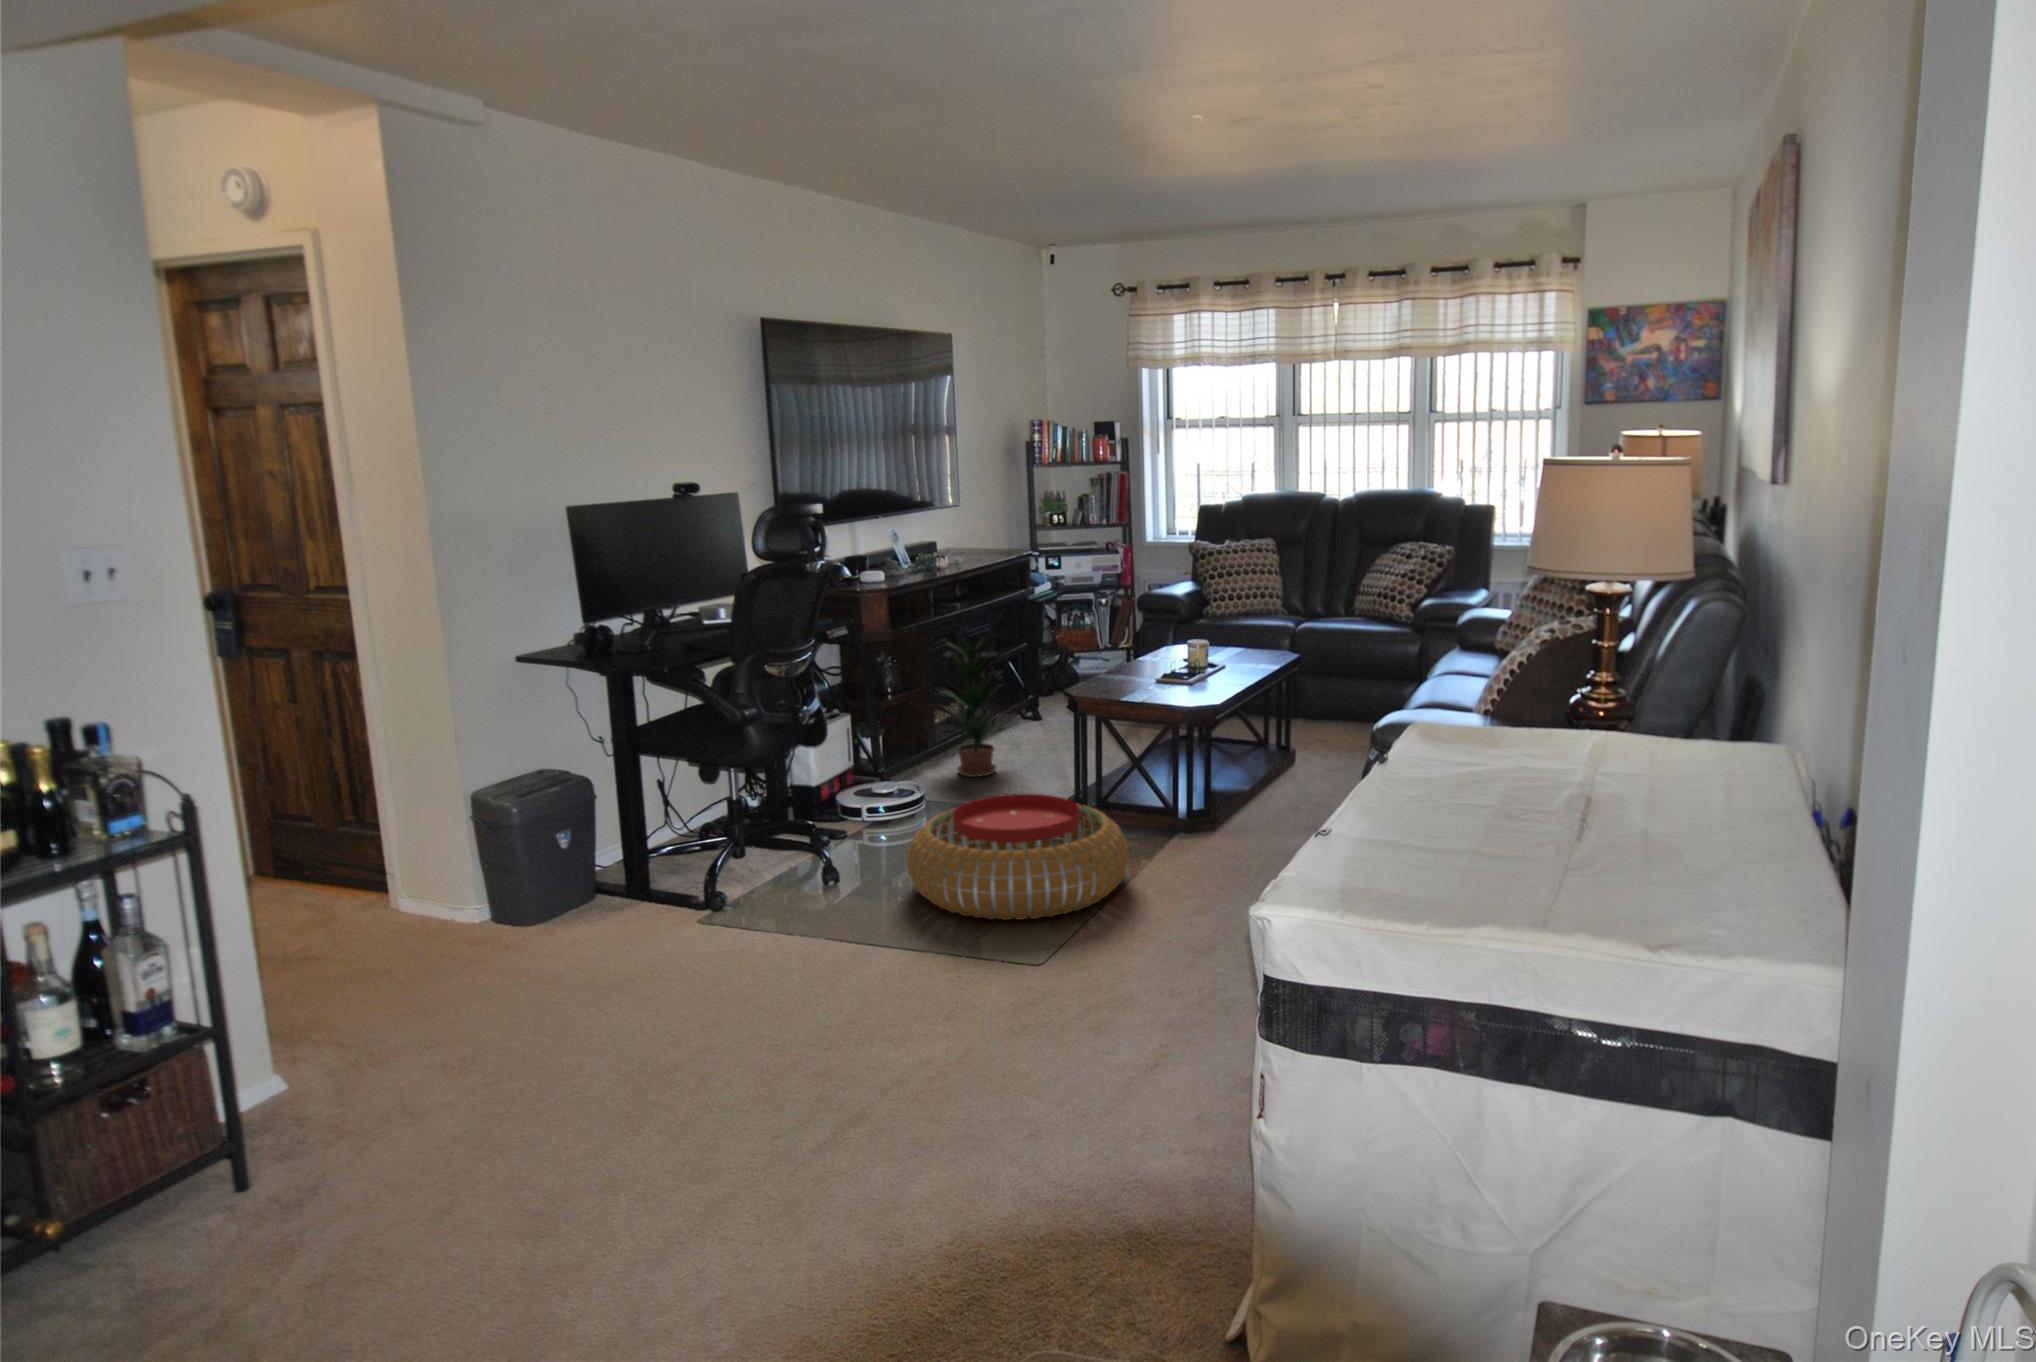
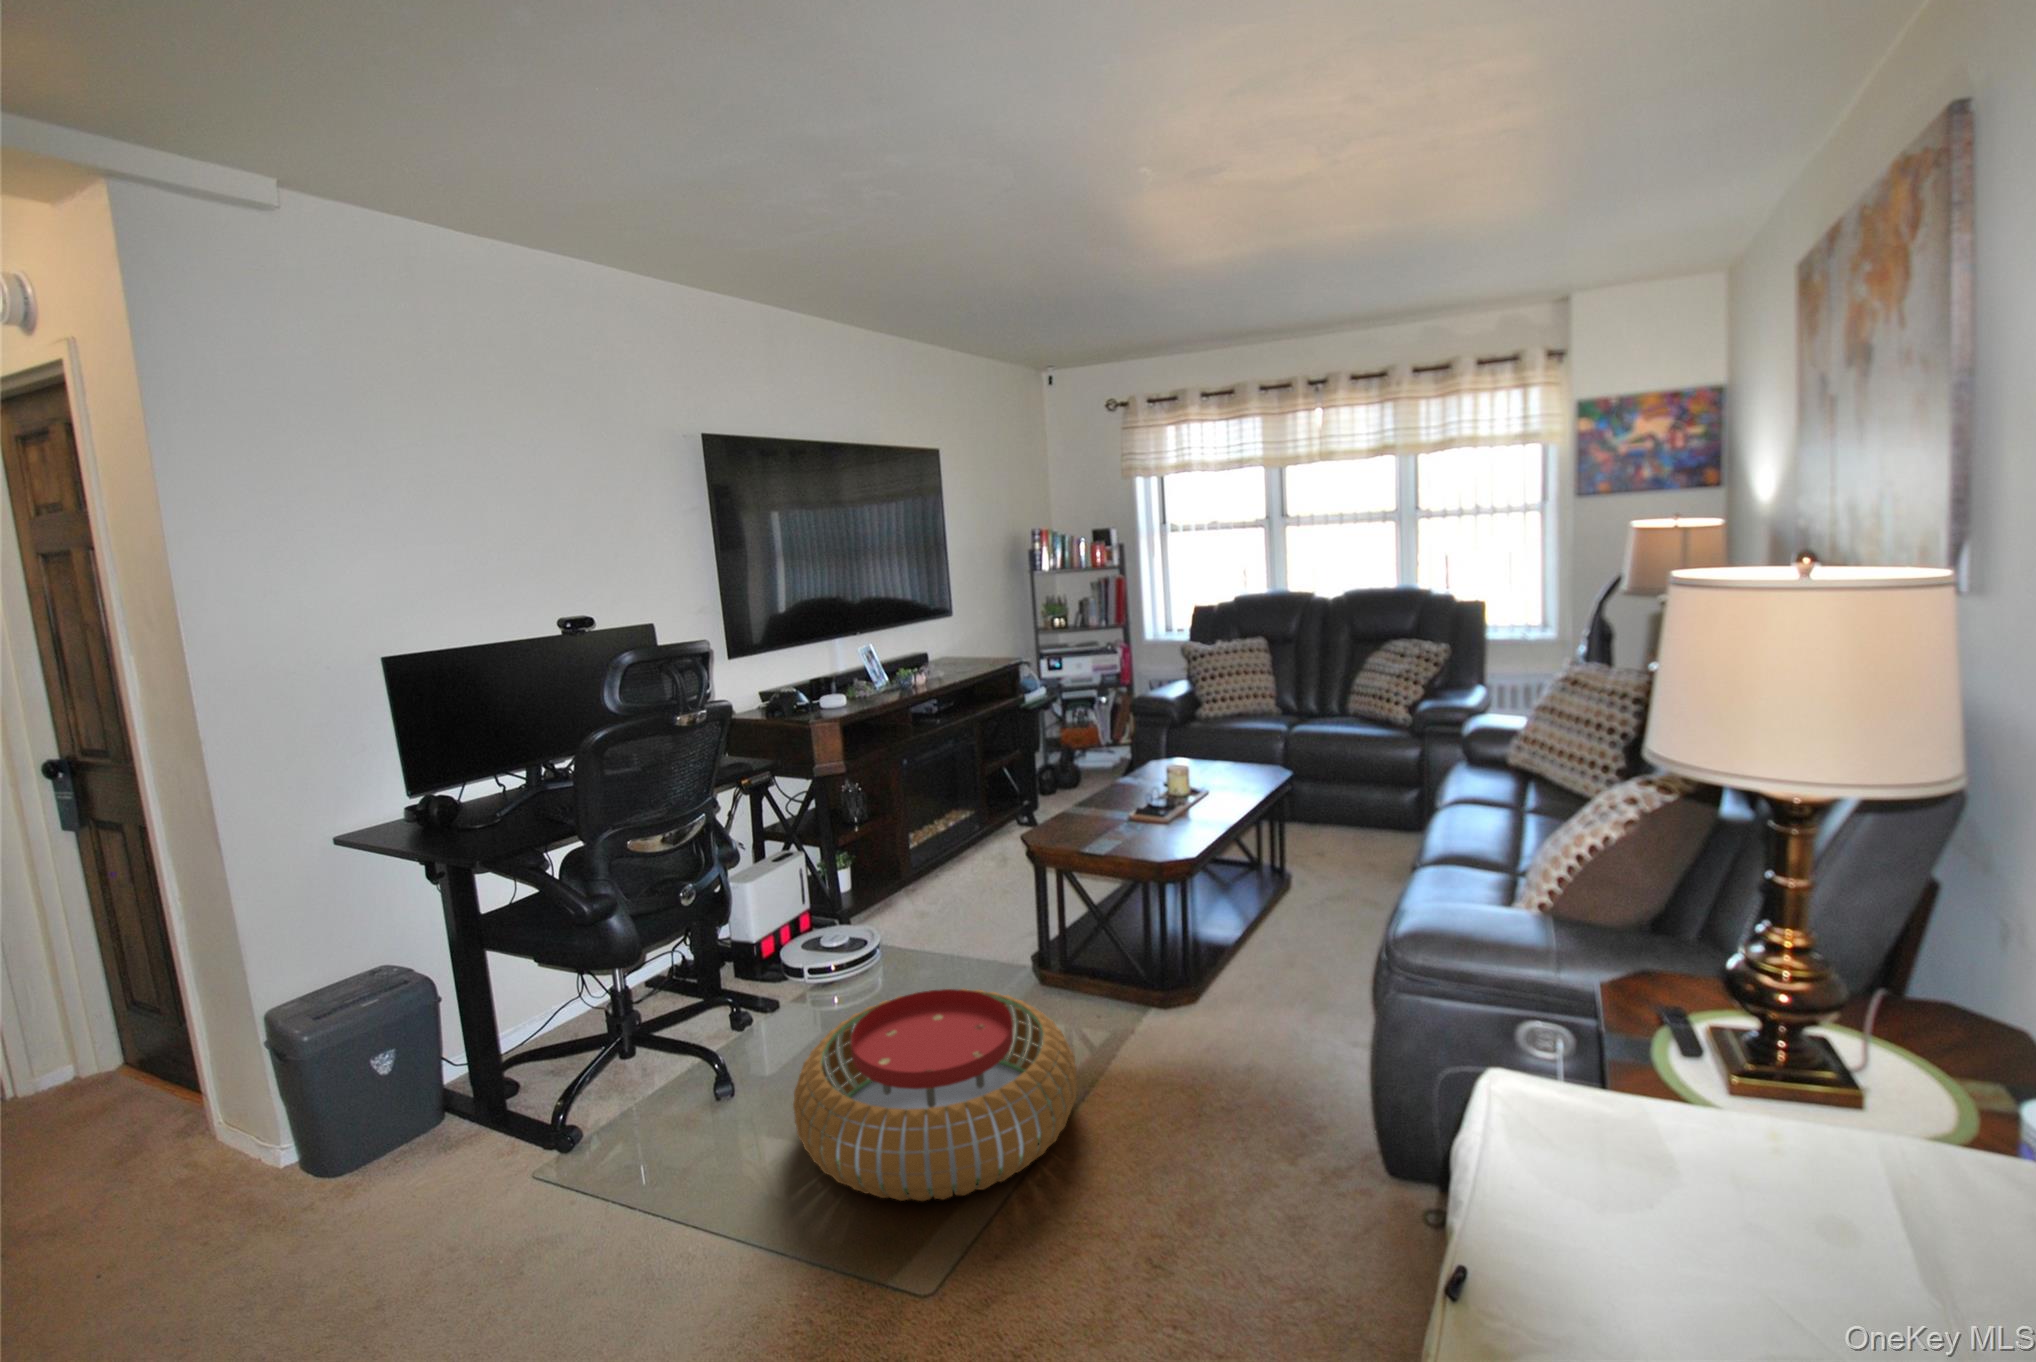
potted plant: present [933,632,1017,777] -> none [904,754,991,911]

